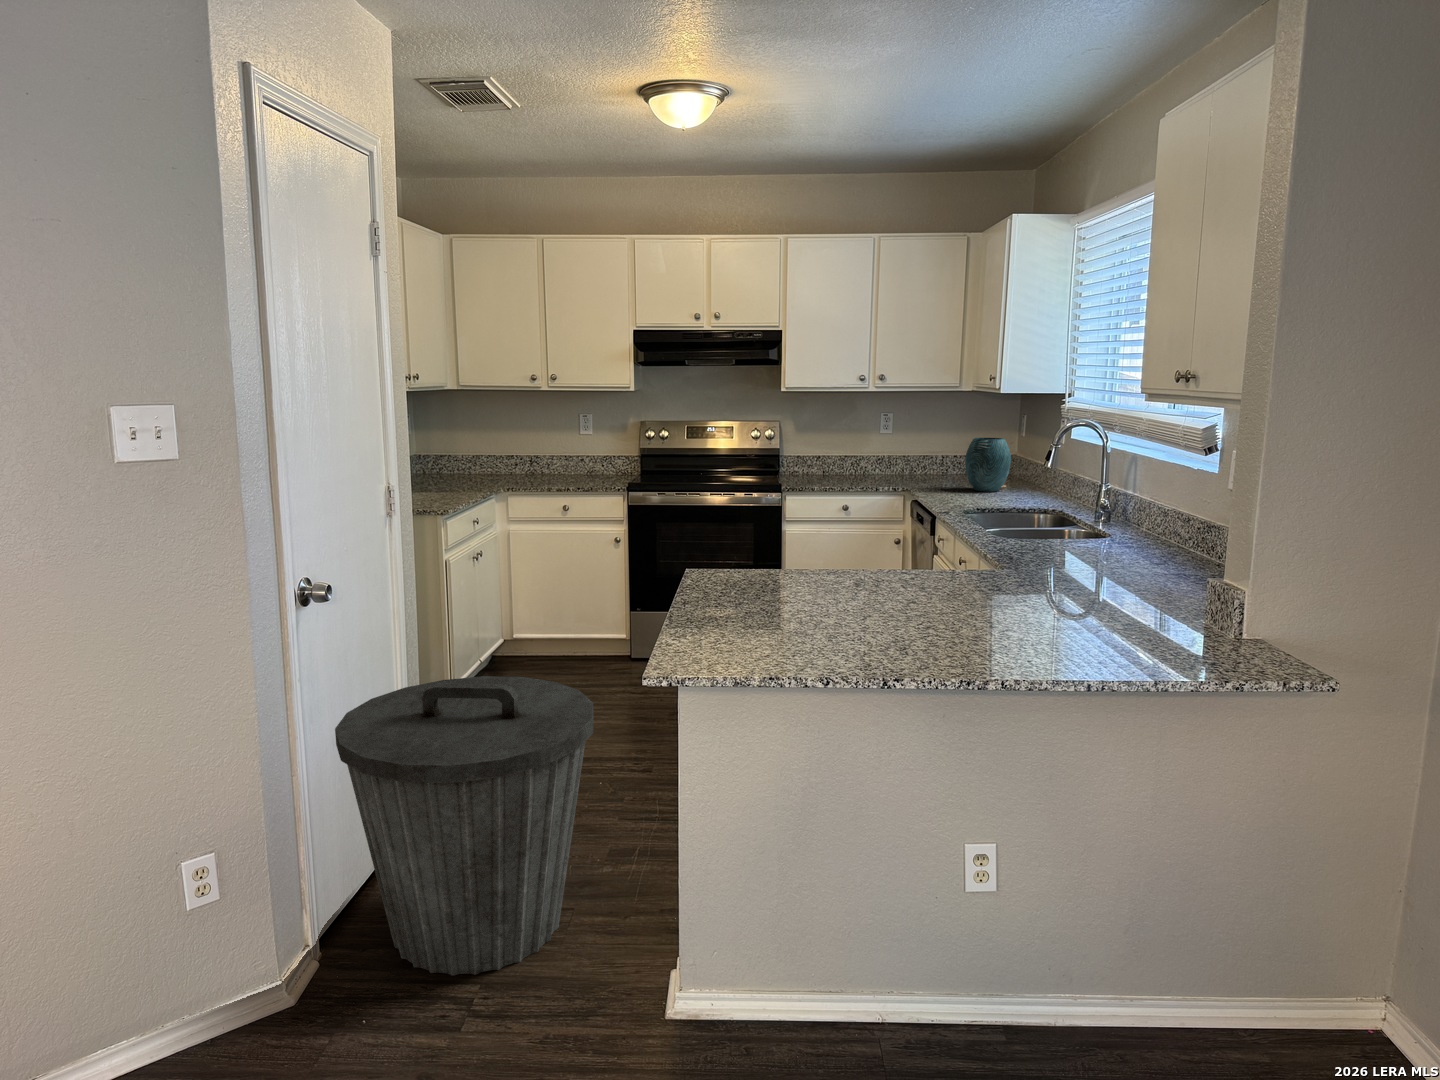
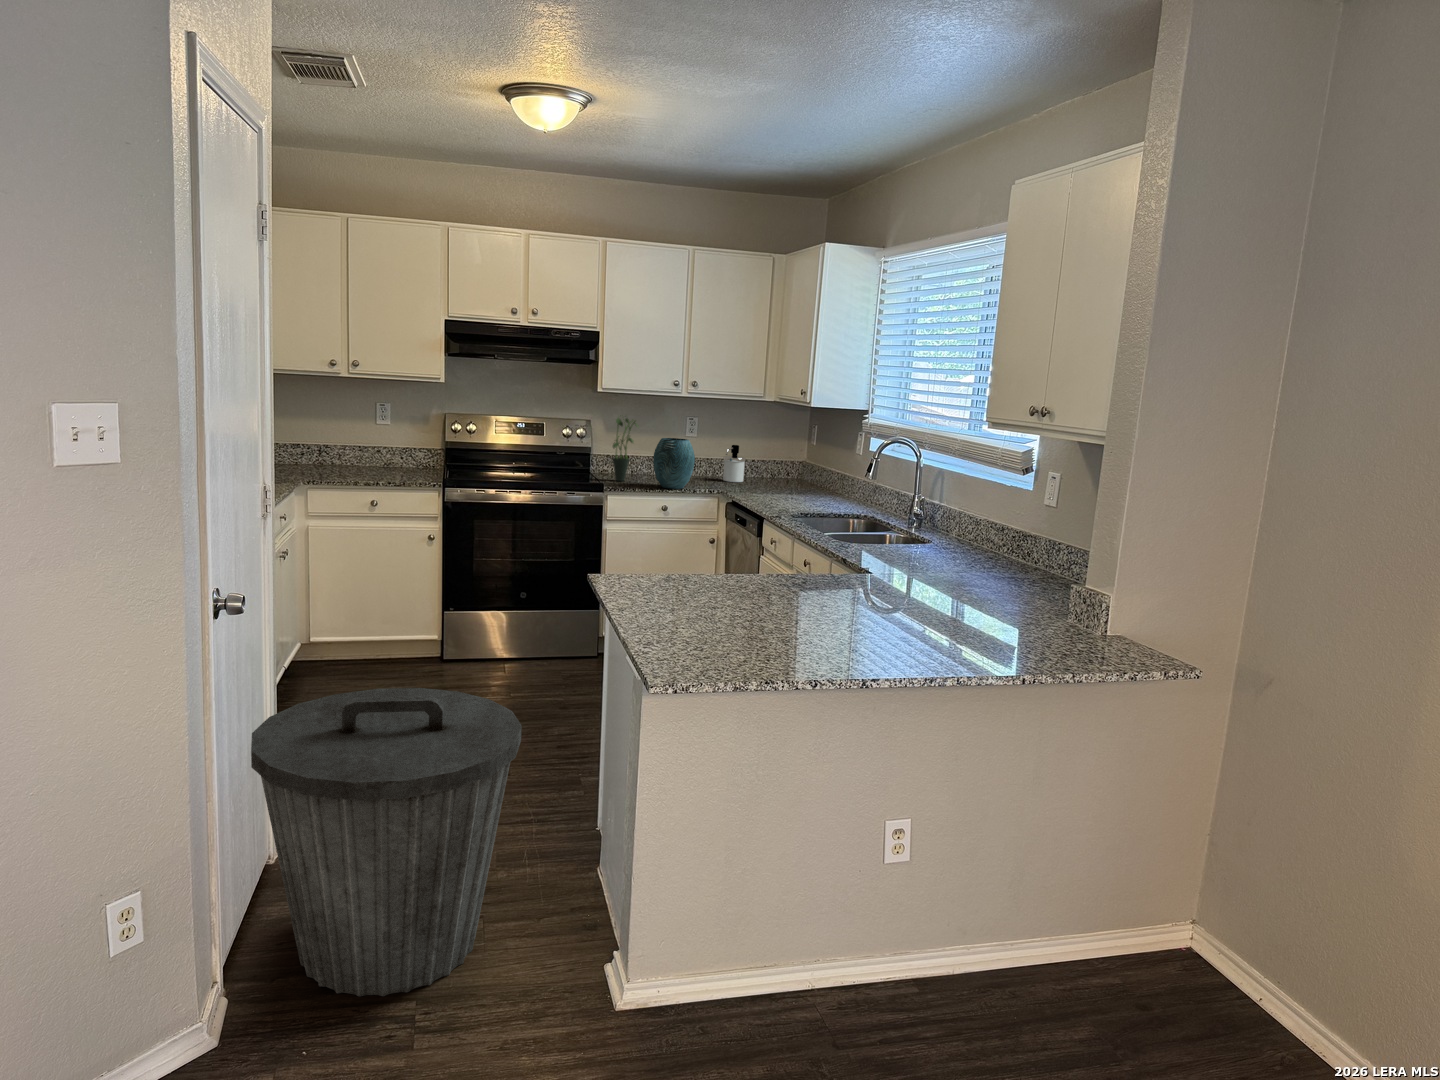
potted plant: none [801,415,826,481] -> present [613,418,638,481]
vase: present [965,438,1011,492] -> present [653,438,695,489]
soap dispenser: none [918,441,942,479] -> present [723,445,746,482]

